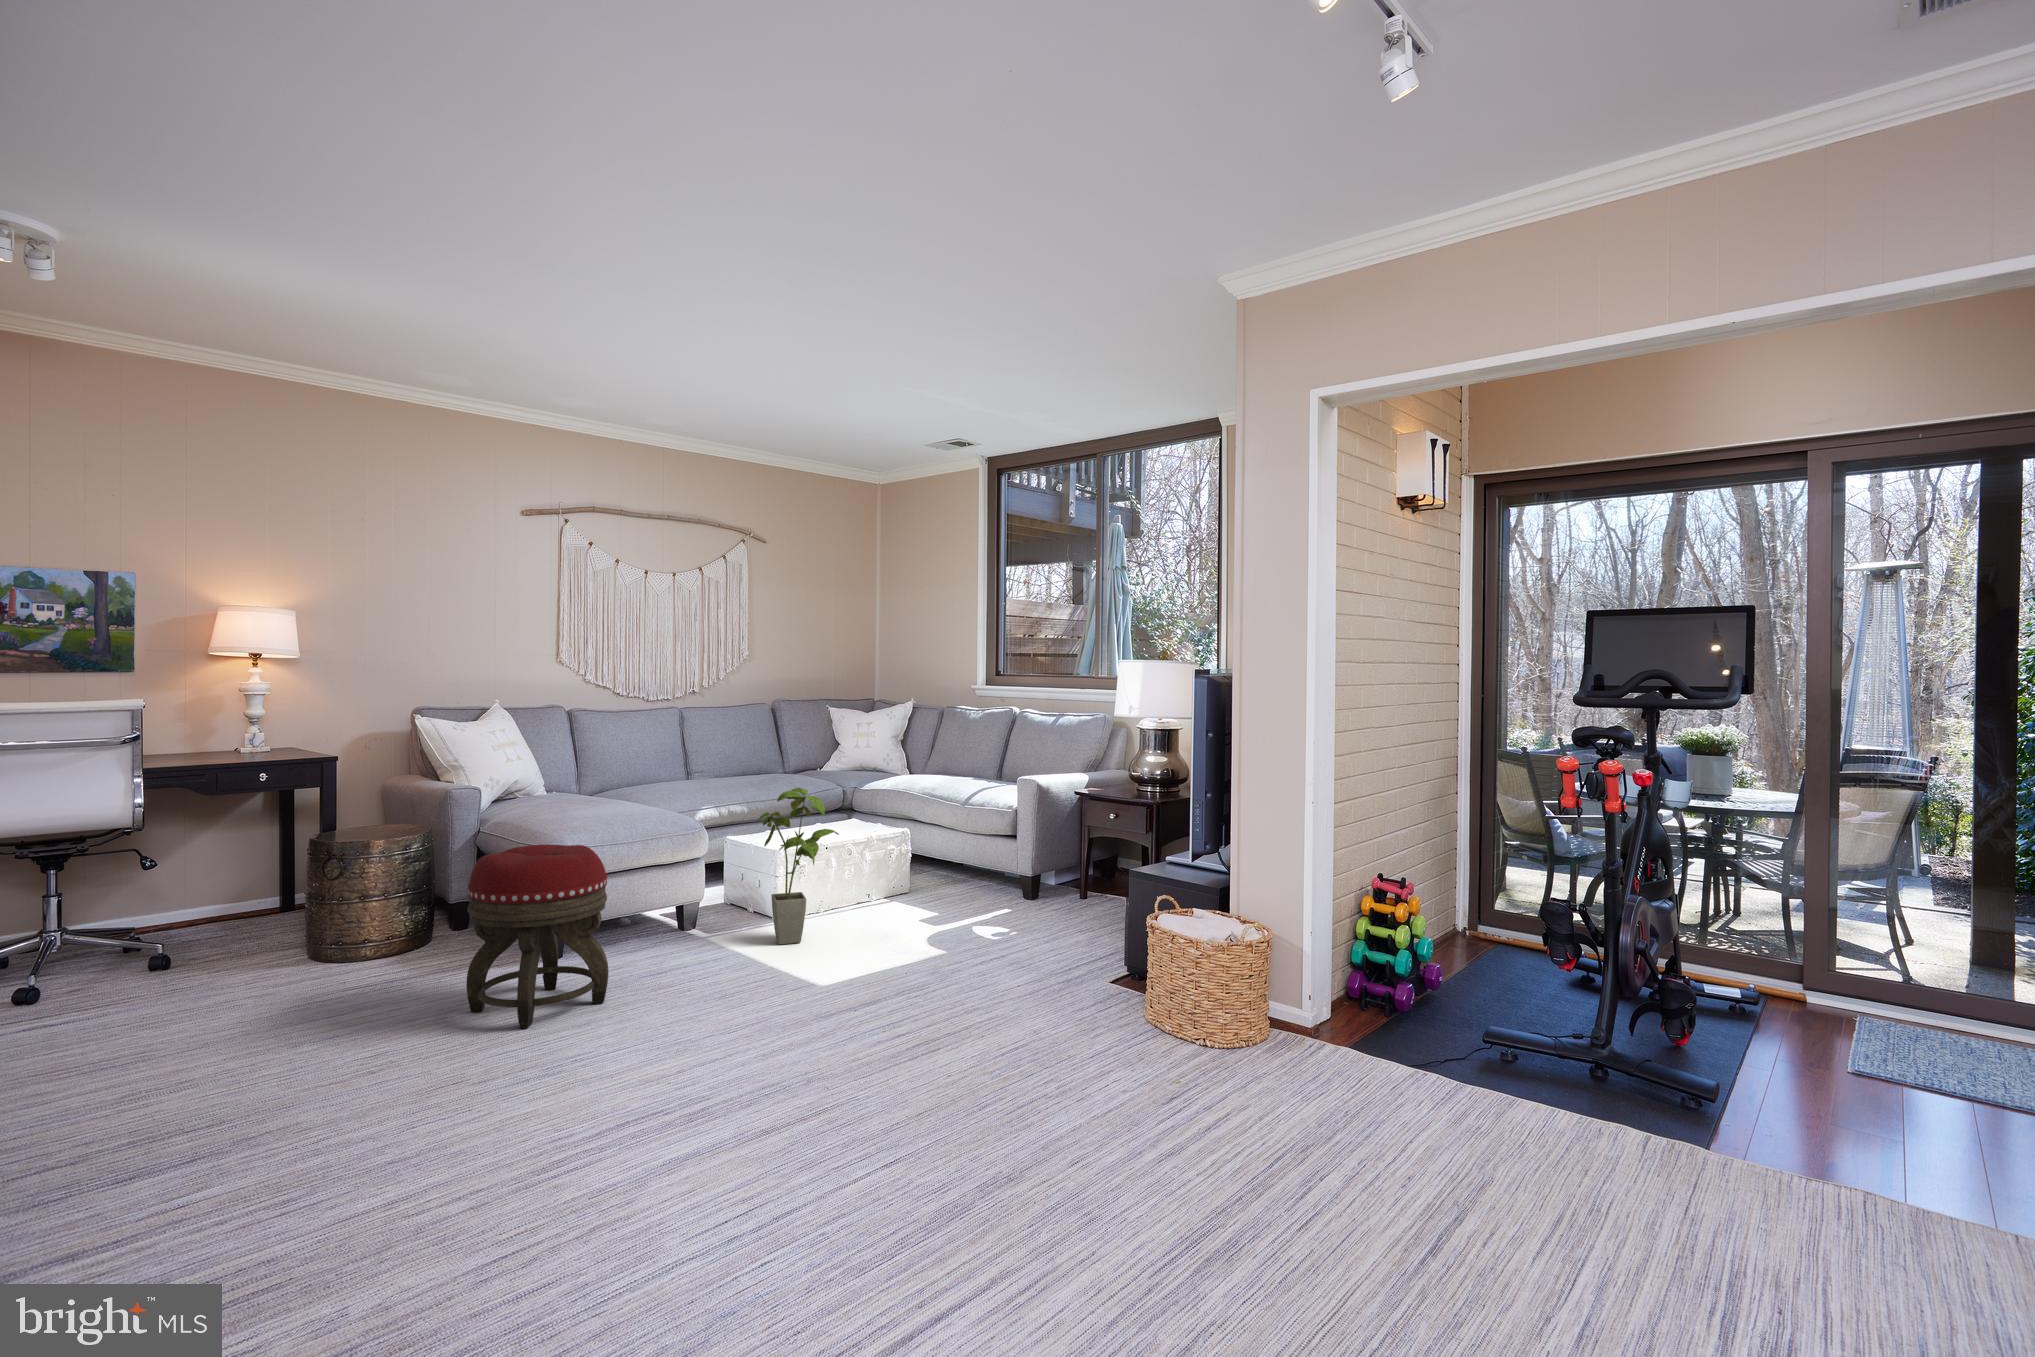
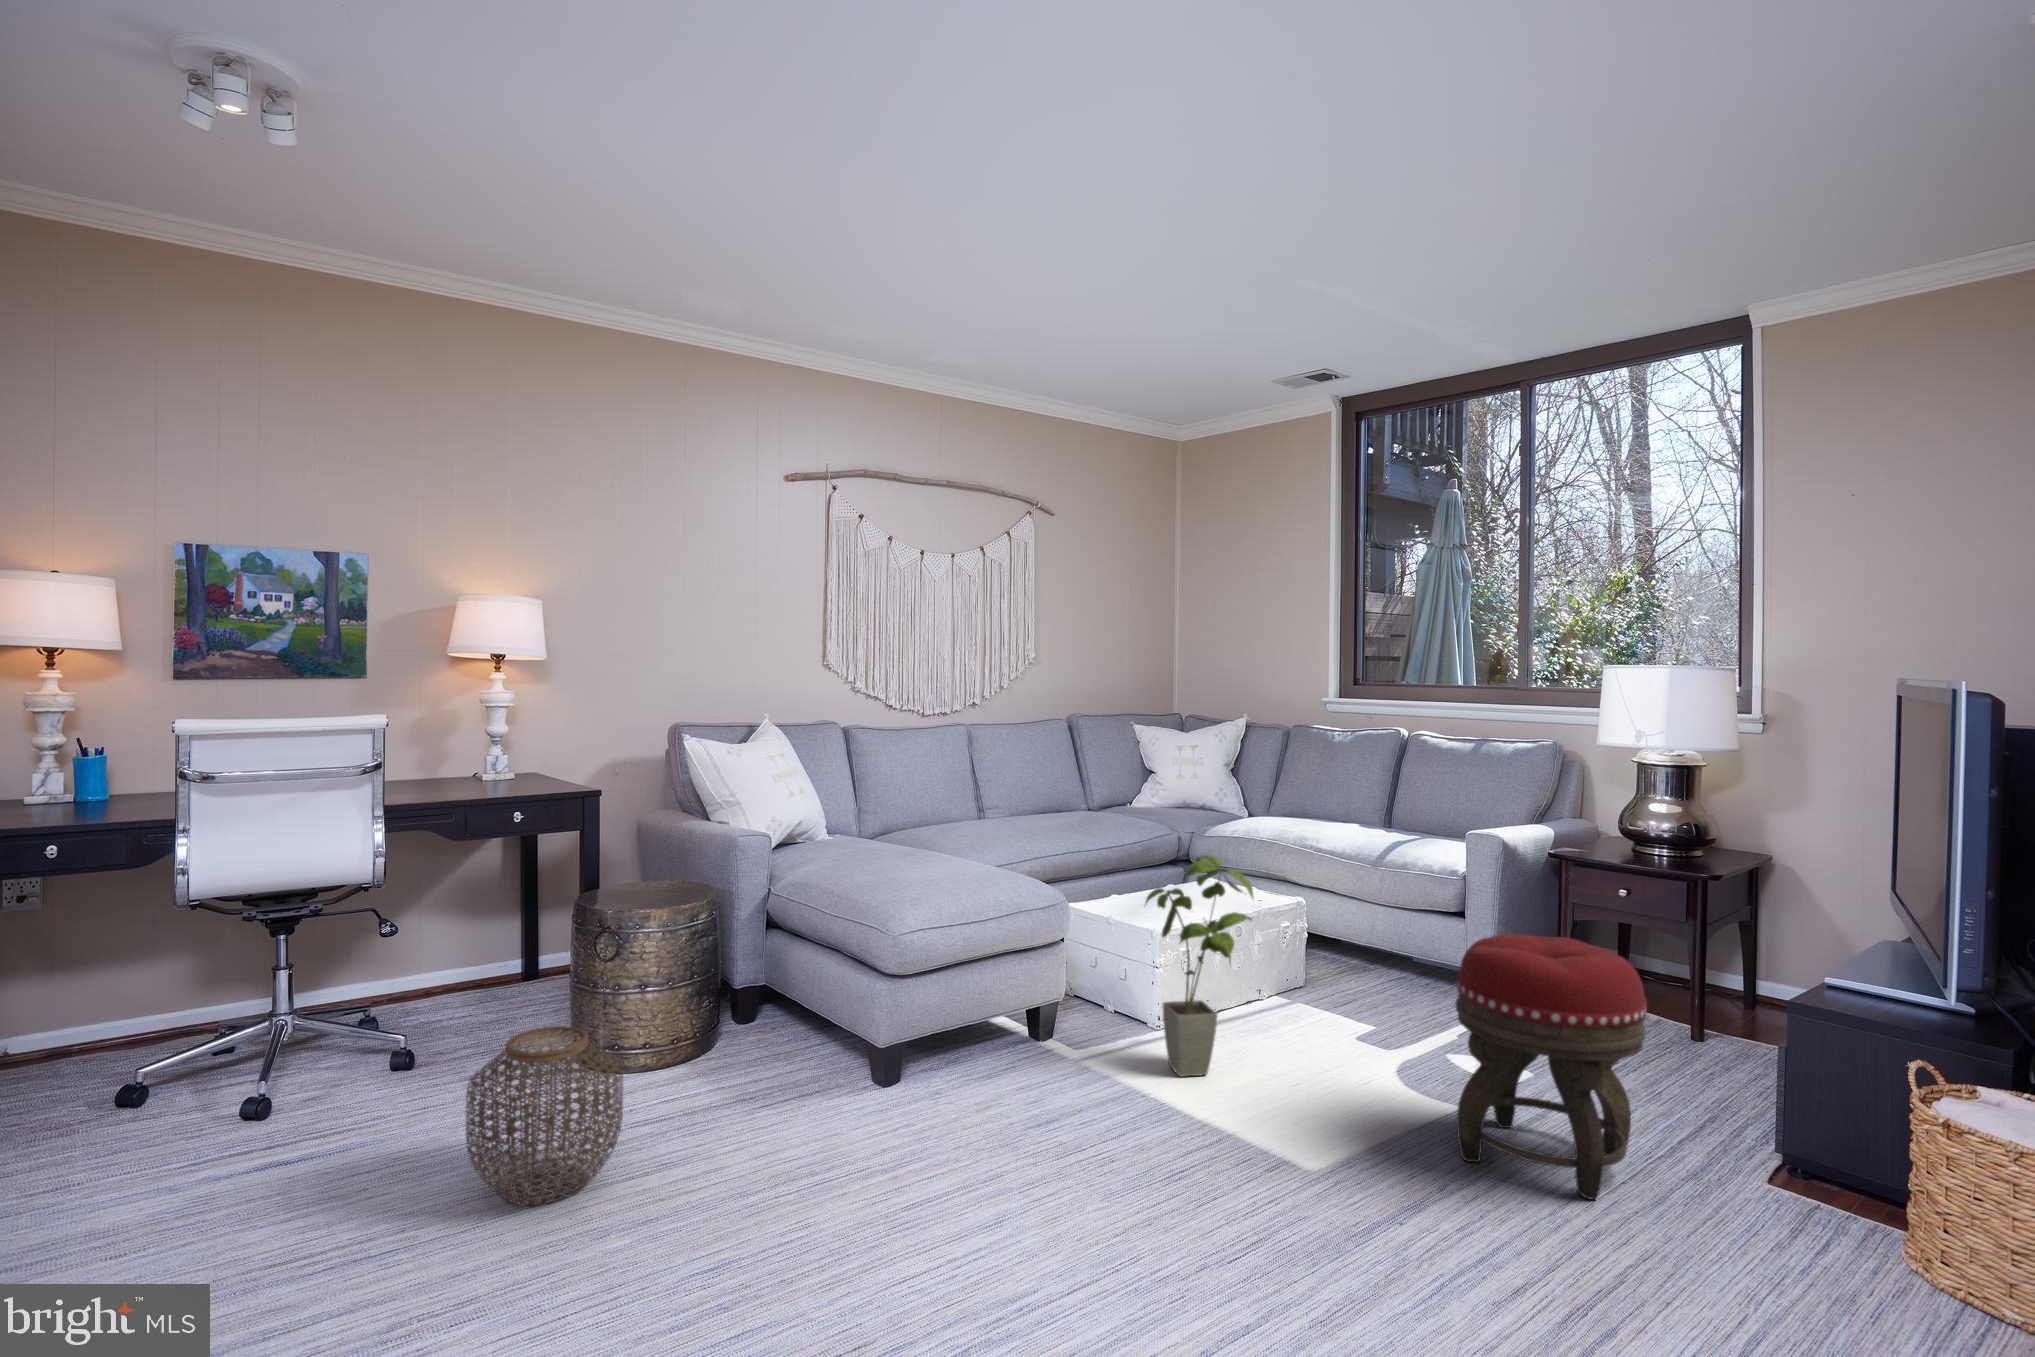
footstool: present [466,845,609,1028] -> present [1456,934,1647,1199]
woven basket: none [194,914,324,1036] -> present [466,1026,623,1205]

